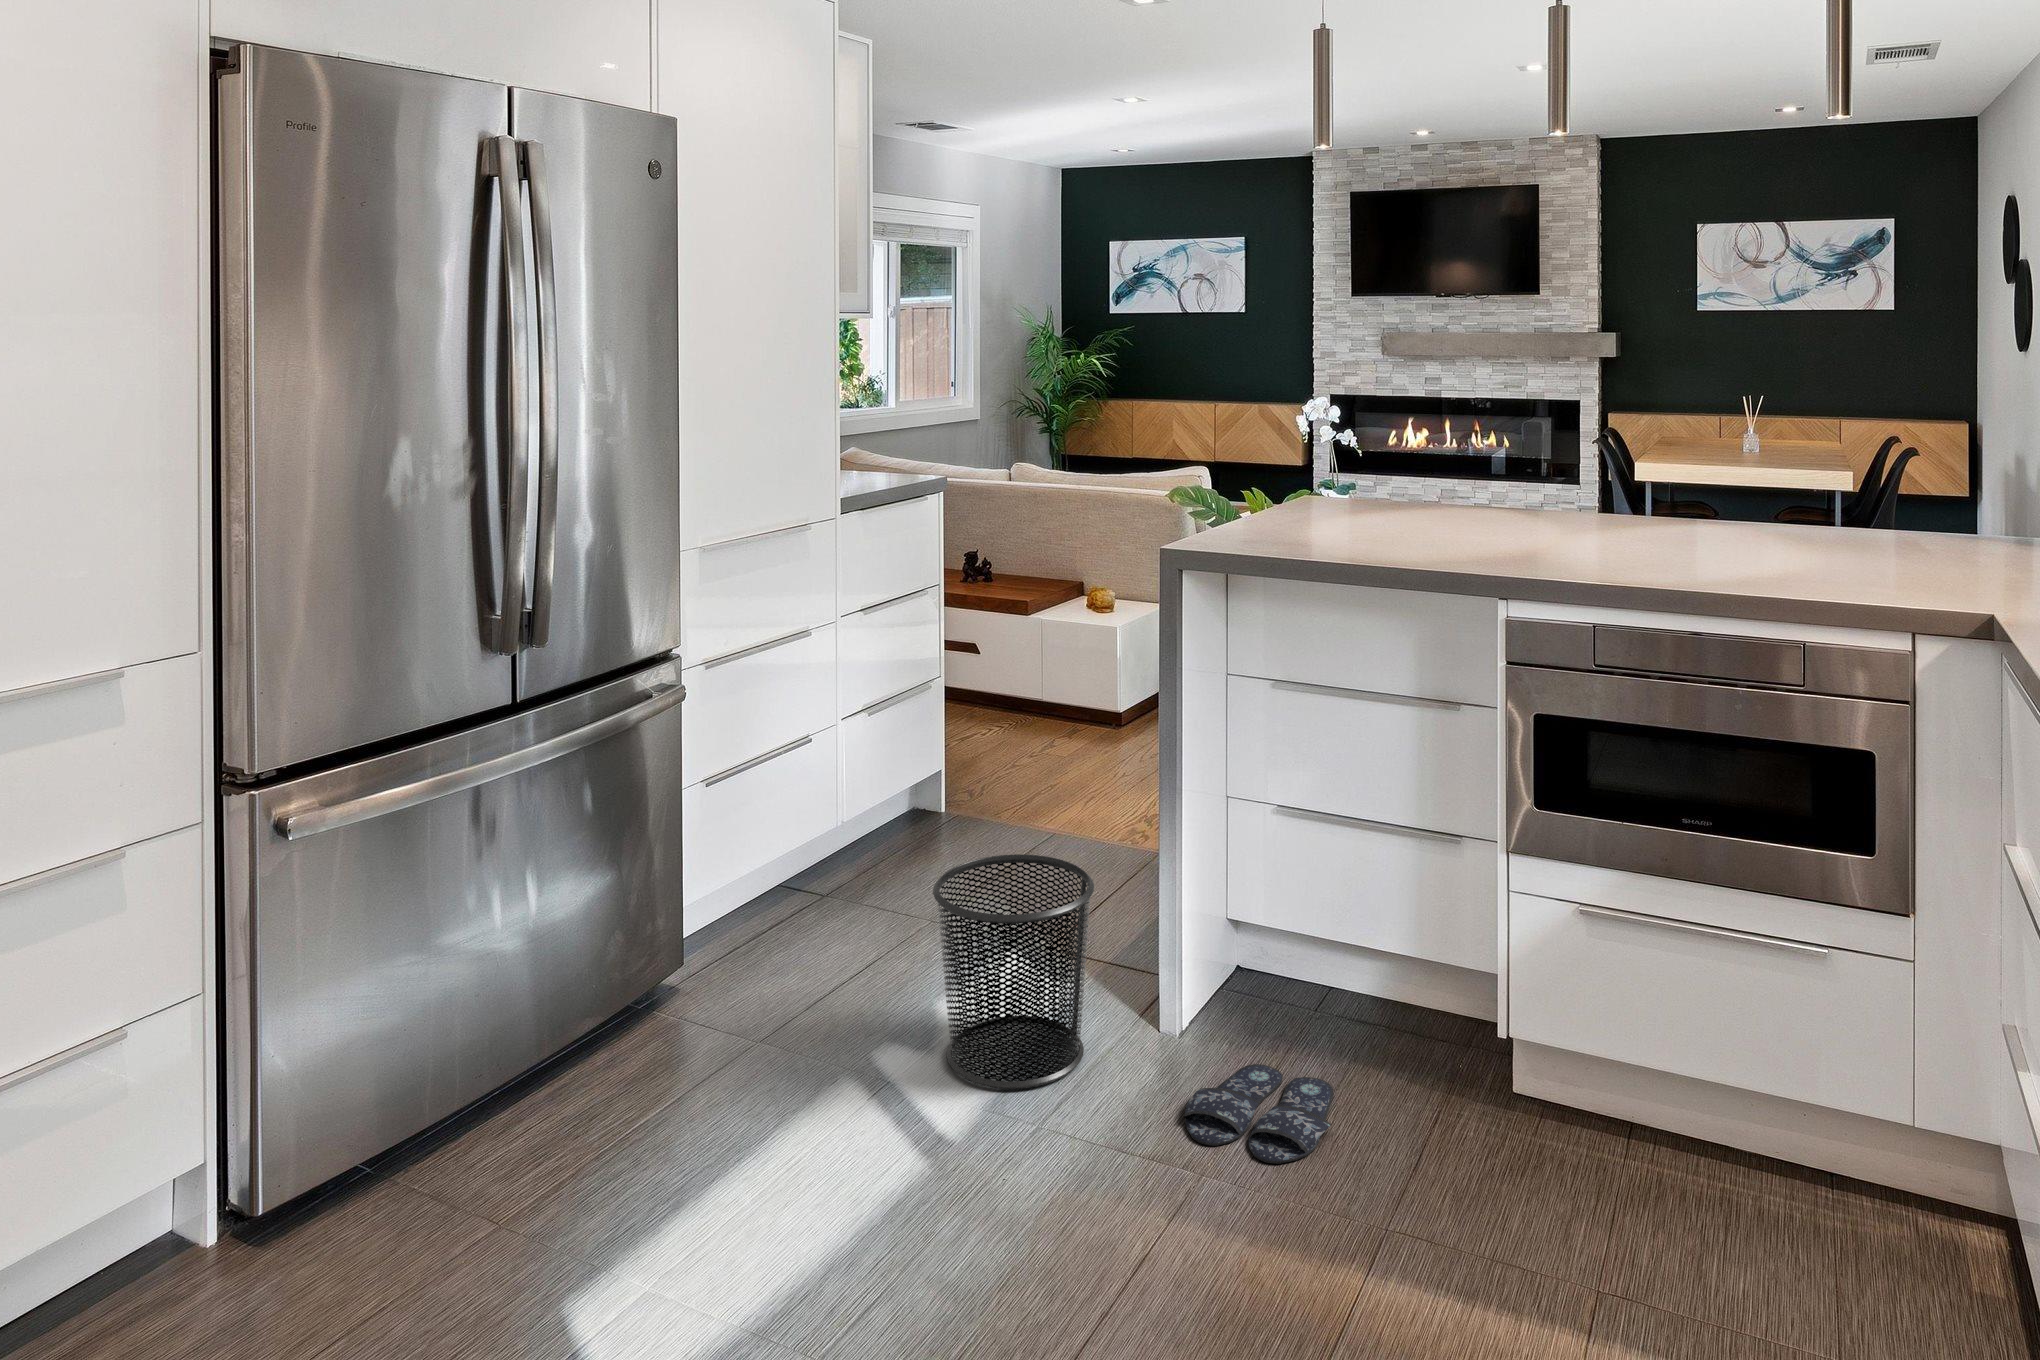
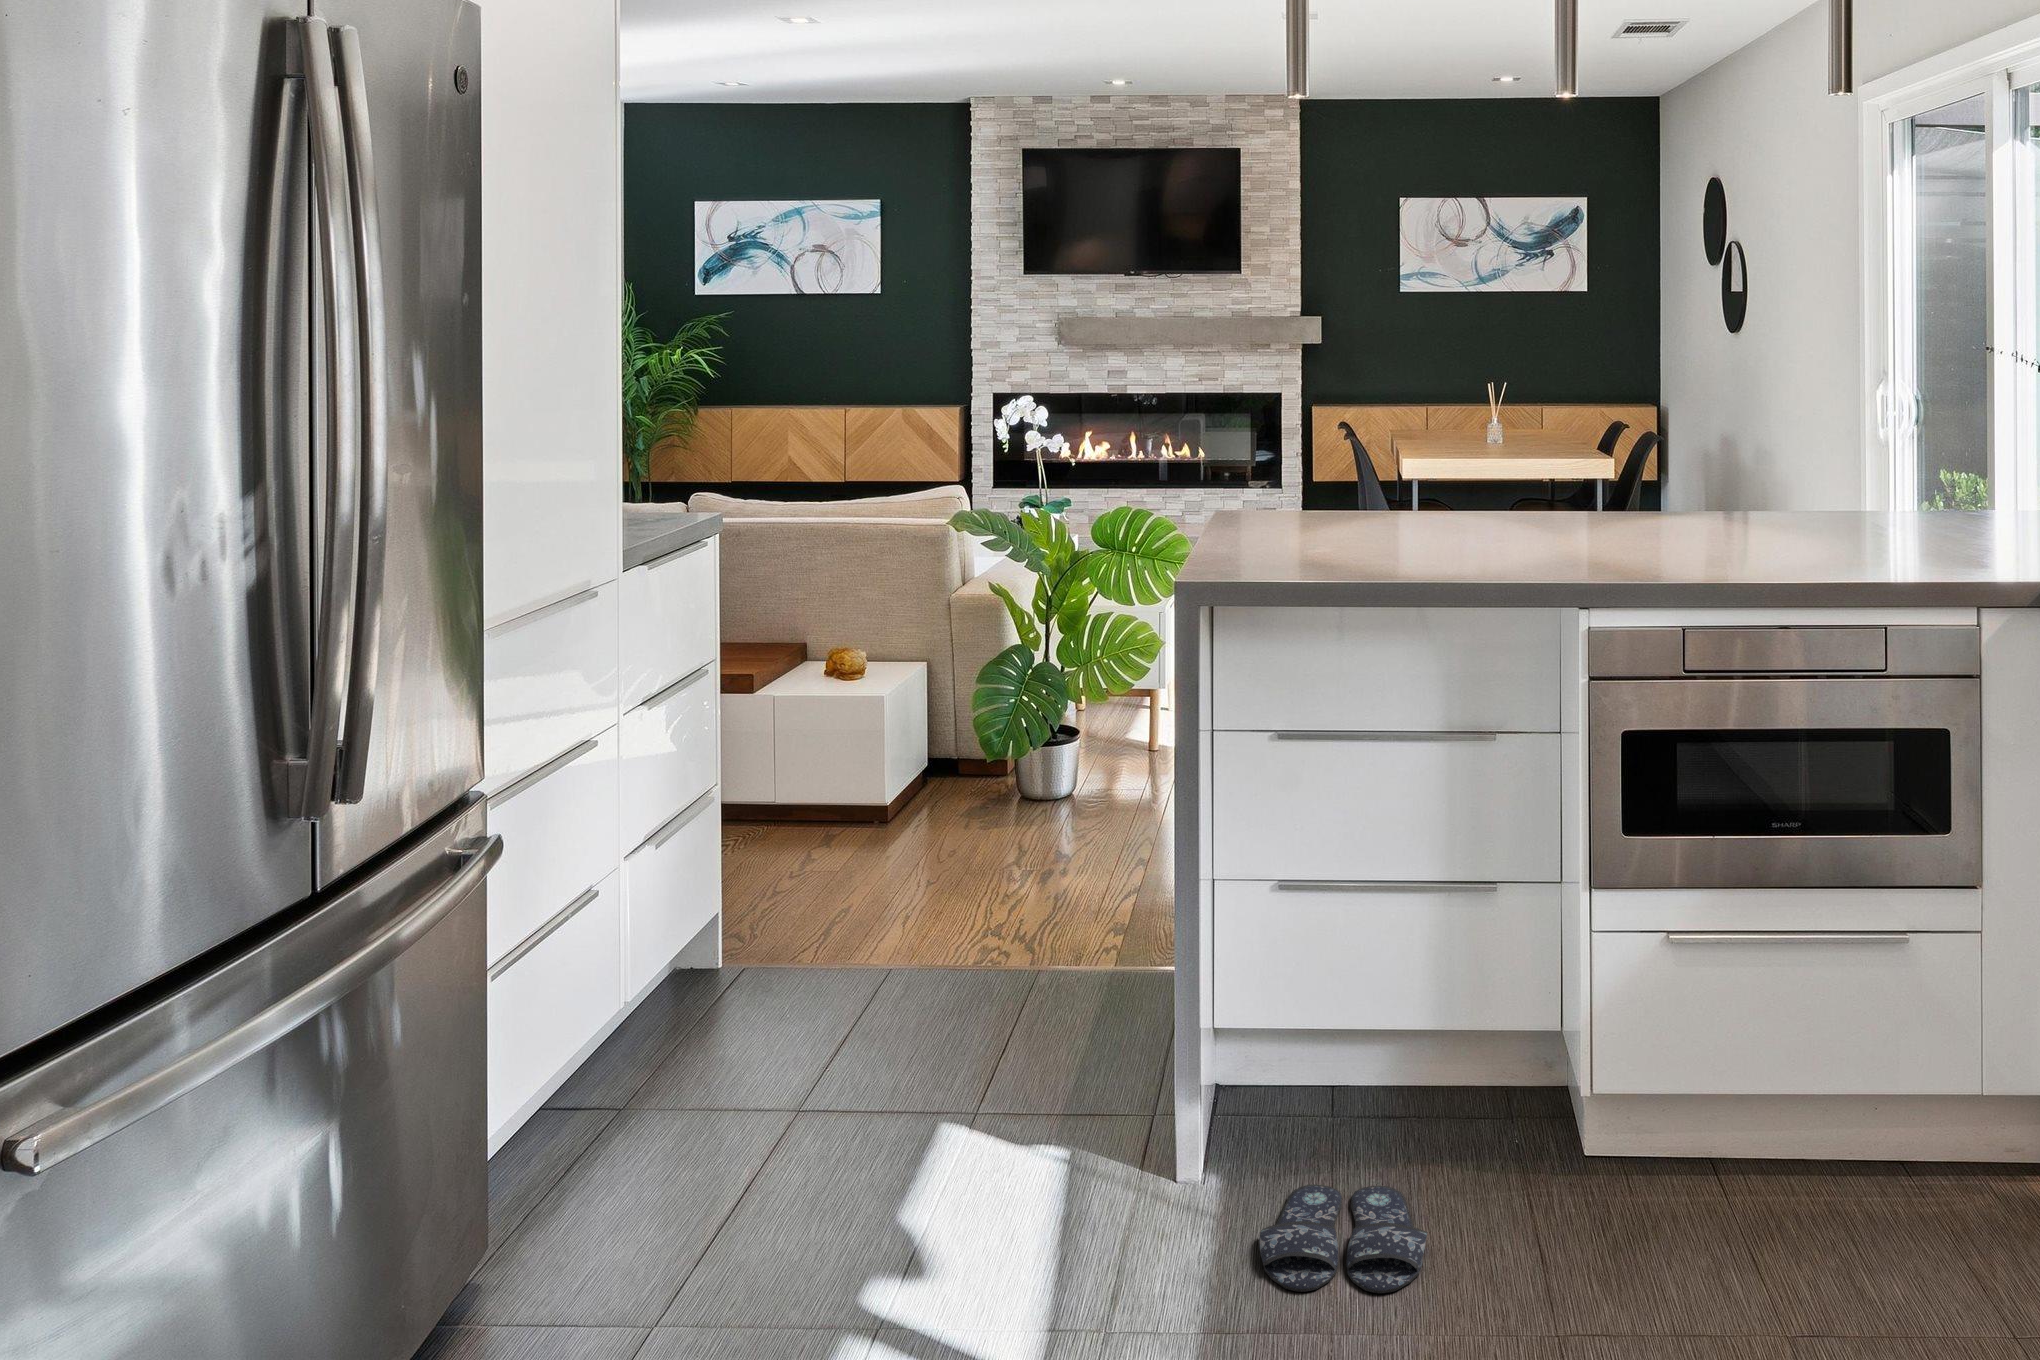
waste bin: present [933,854,1094,1089] -> none [904,986,1114,1292]

